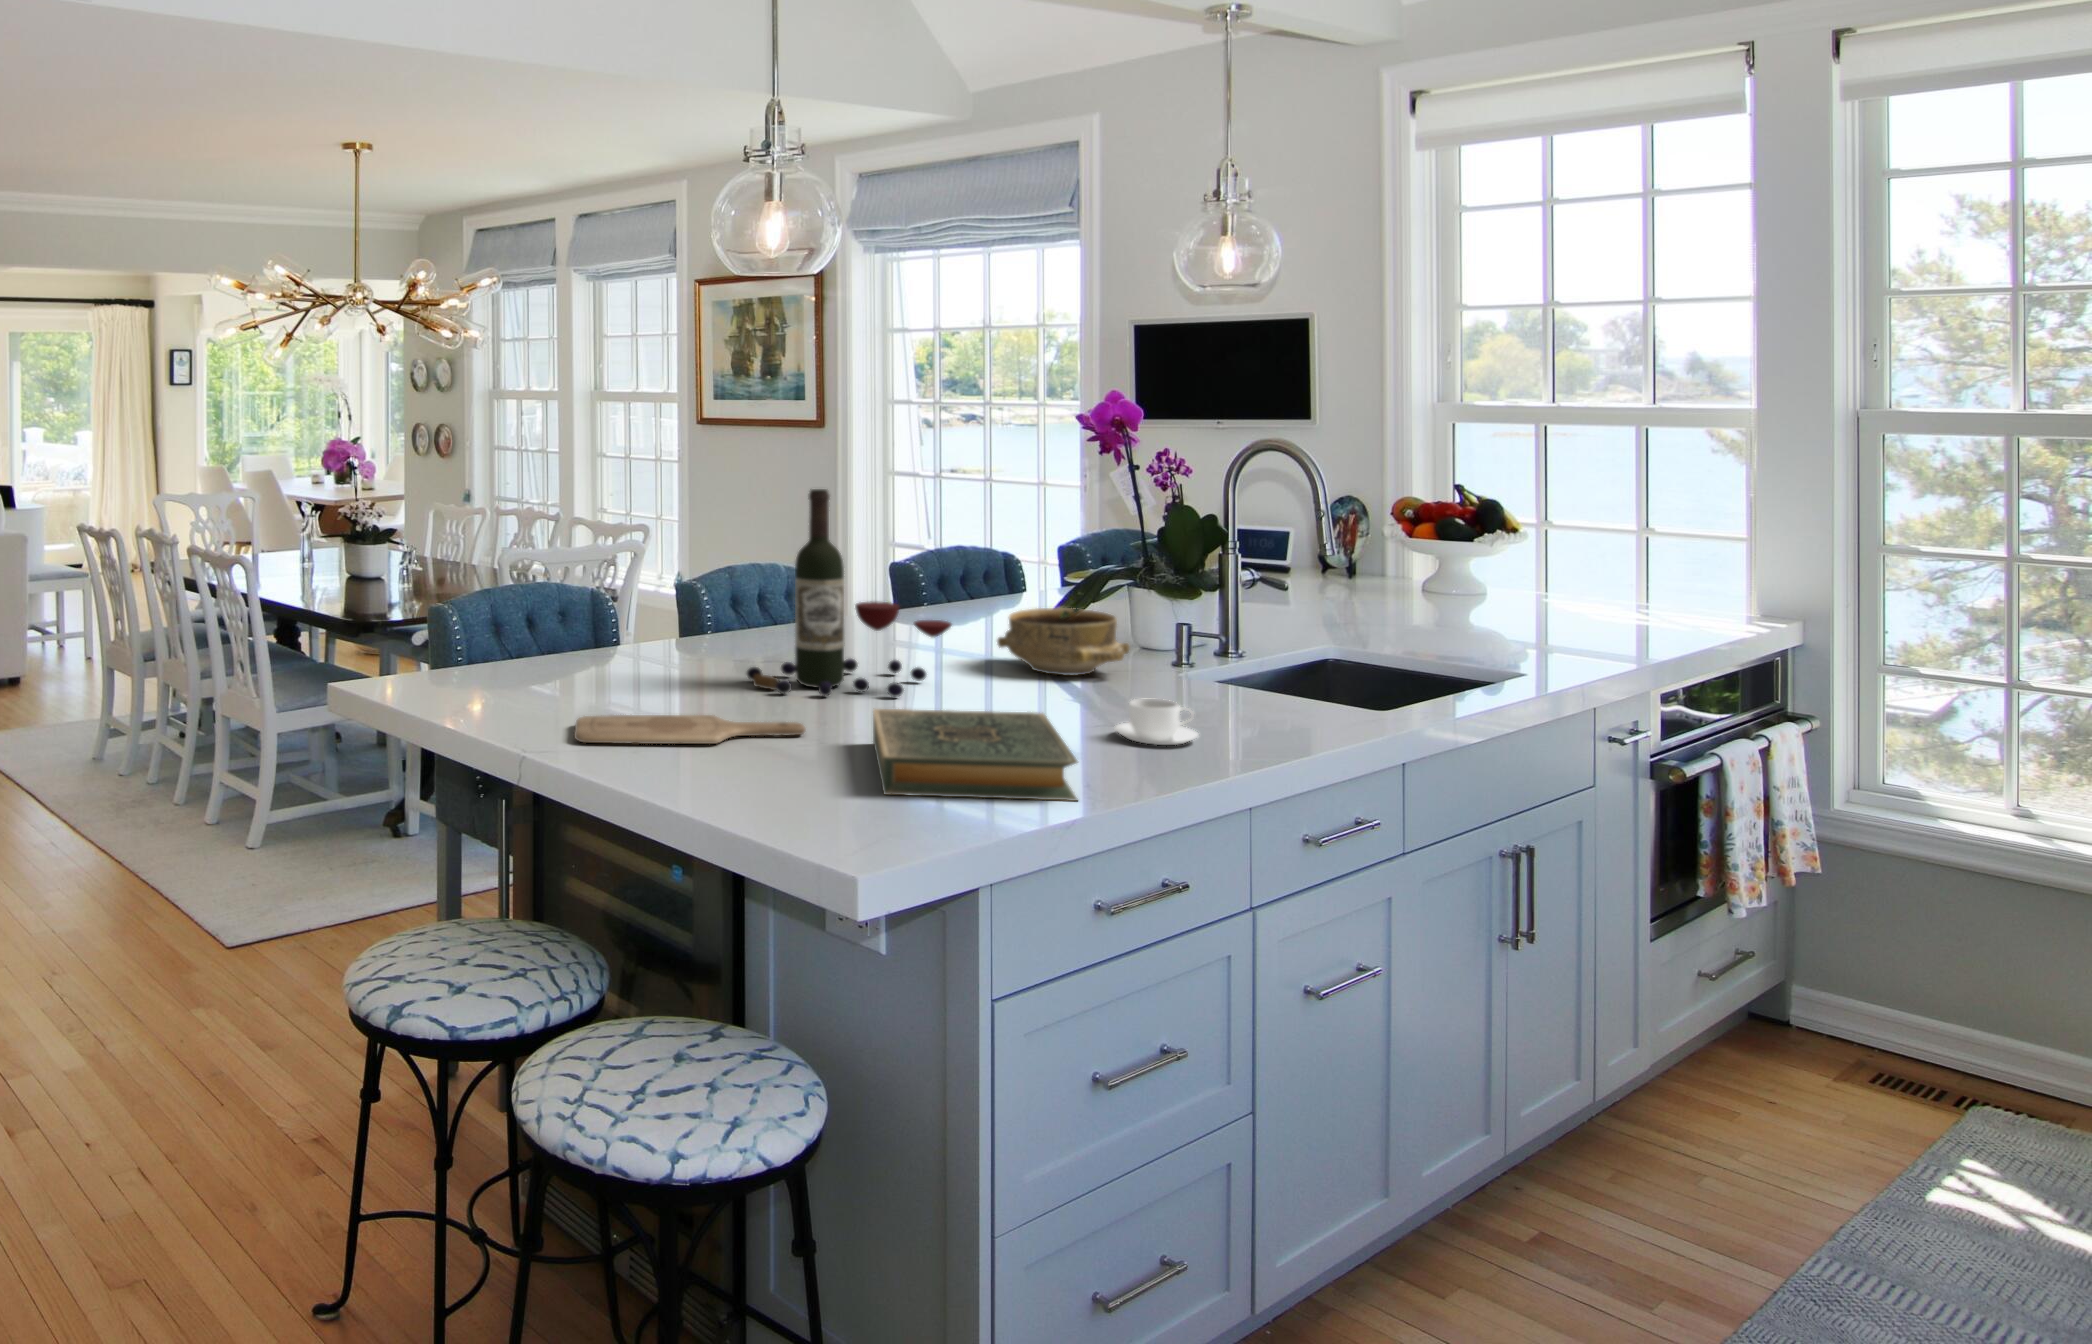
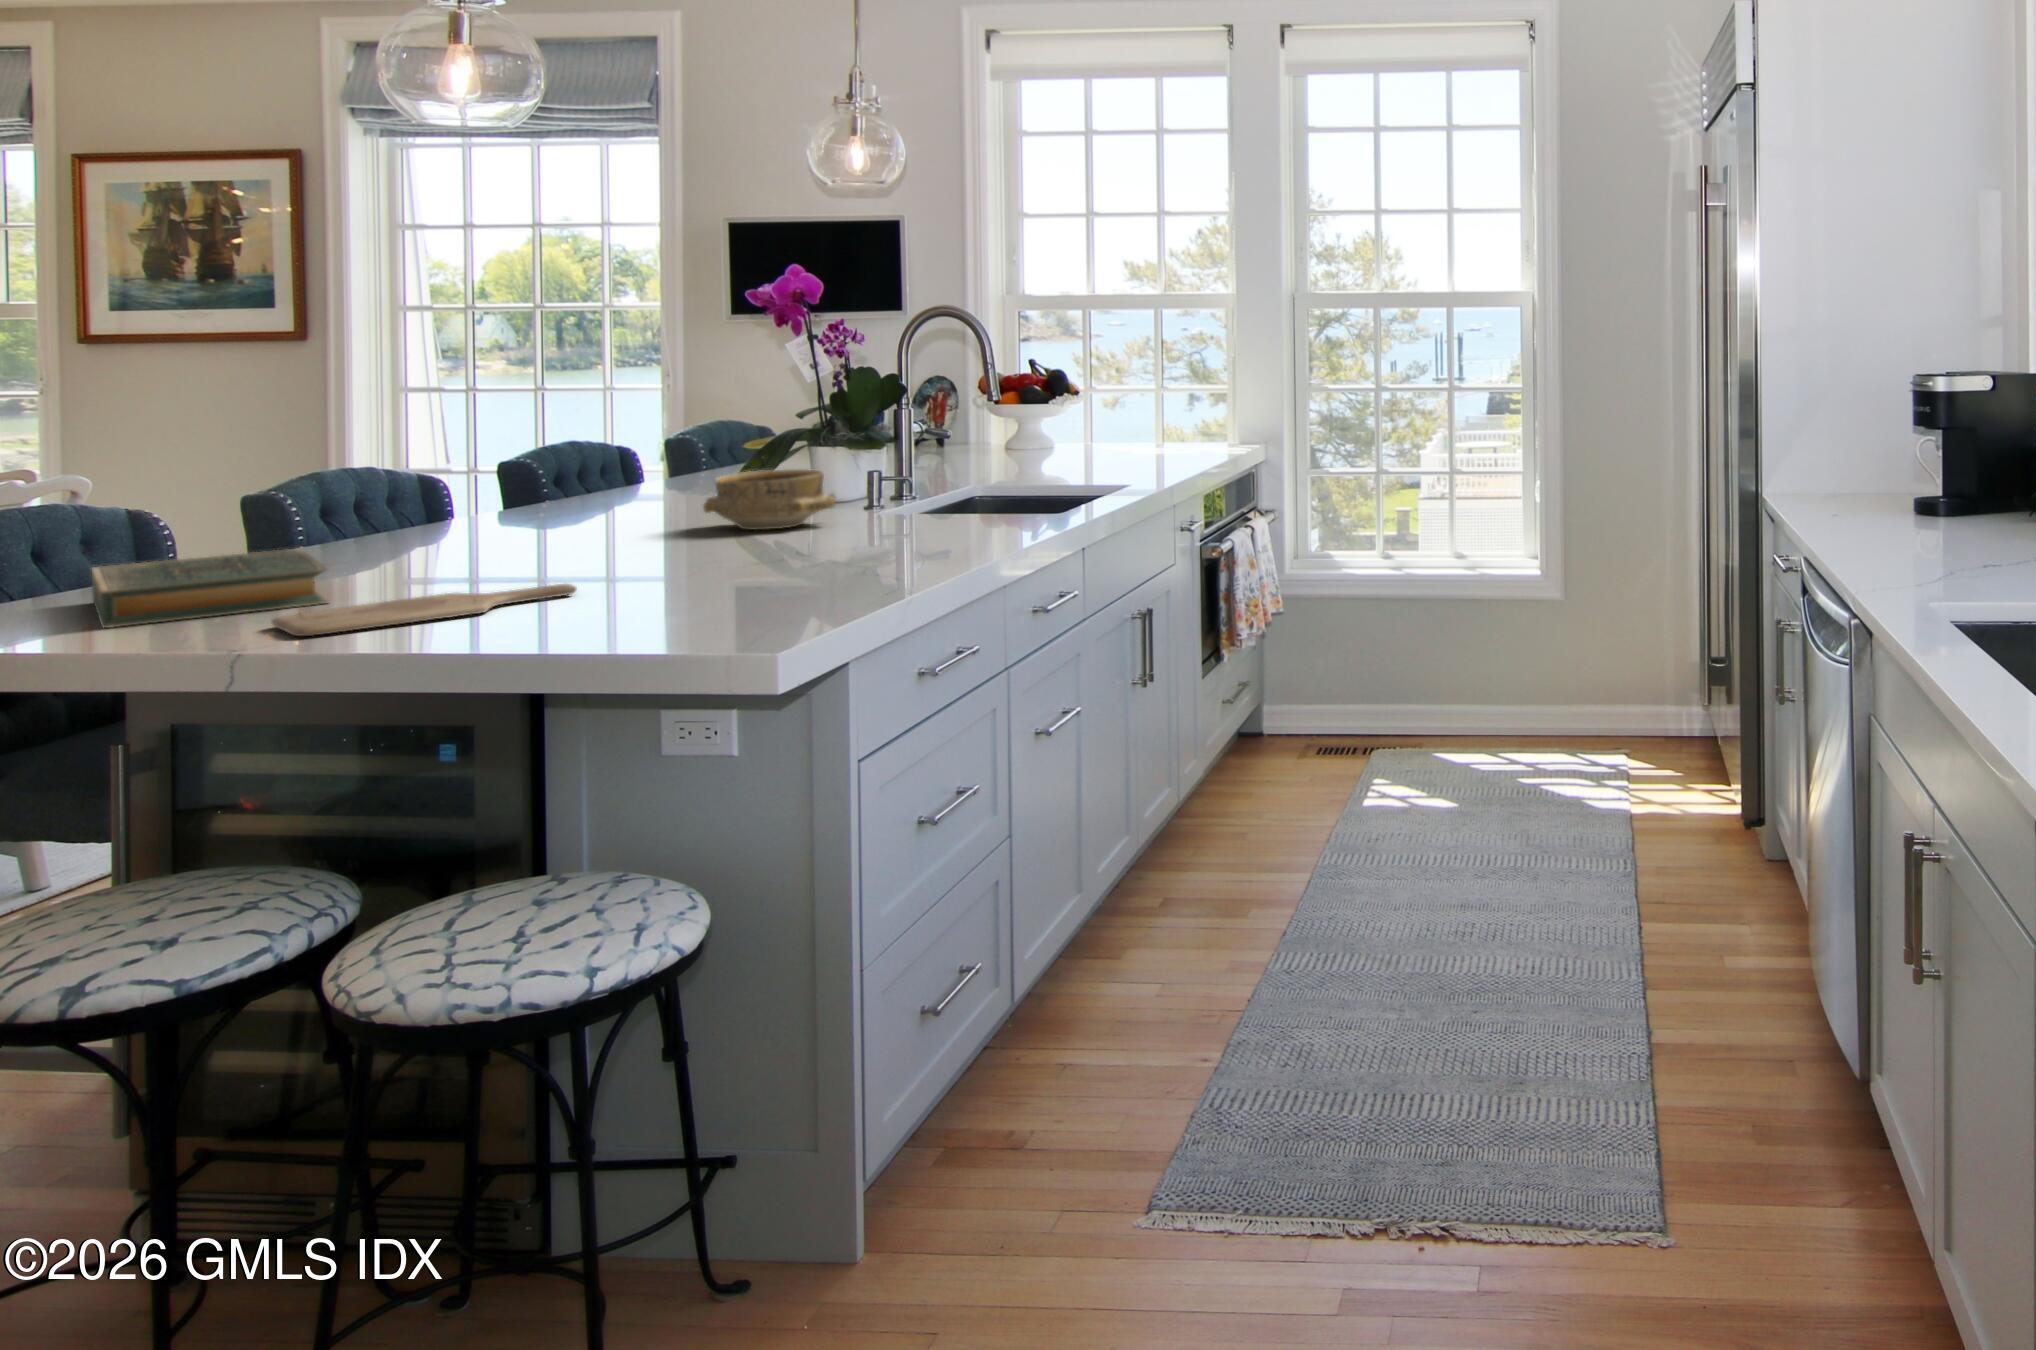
wine bottle: present [747,489,951,697] -> none [437,356,690,574]
coffee cup: present [1114,698,1198,745] -> none [873,518,948,554]
hardback book: present [873,709,1078,801] -> present [92,548,327,629]

